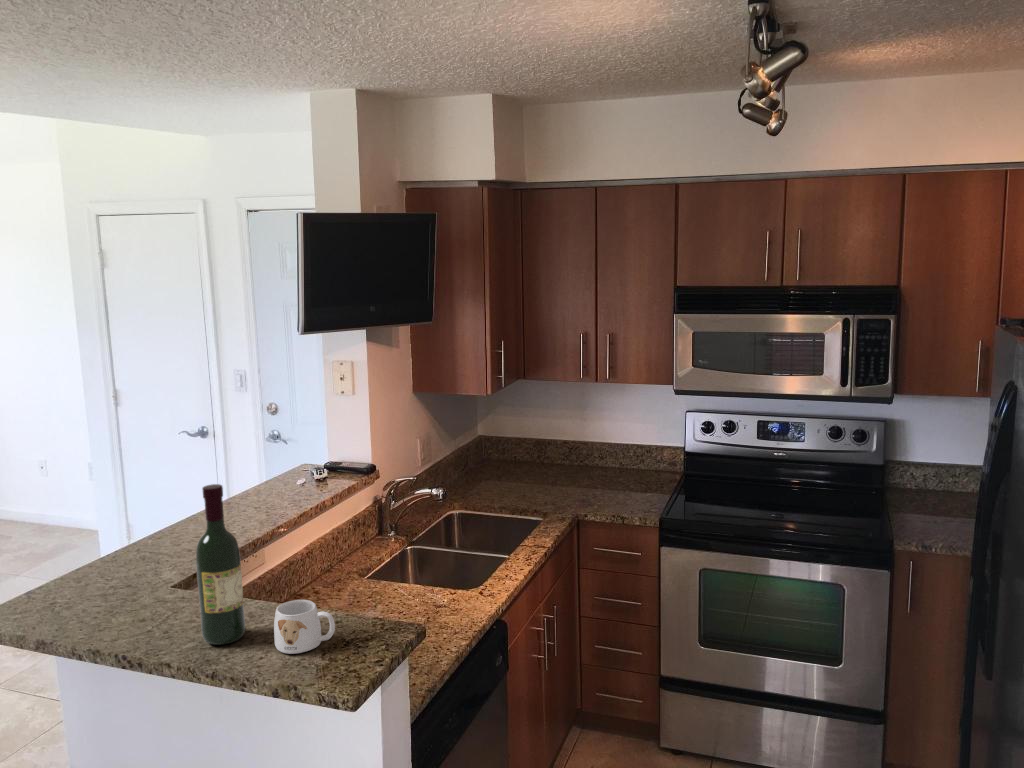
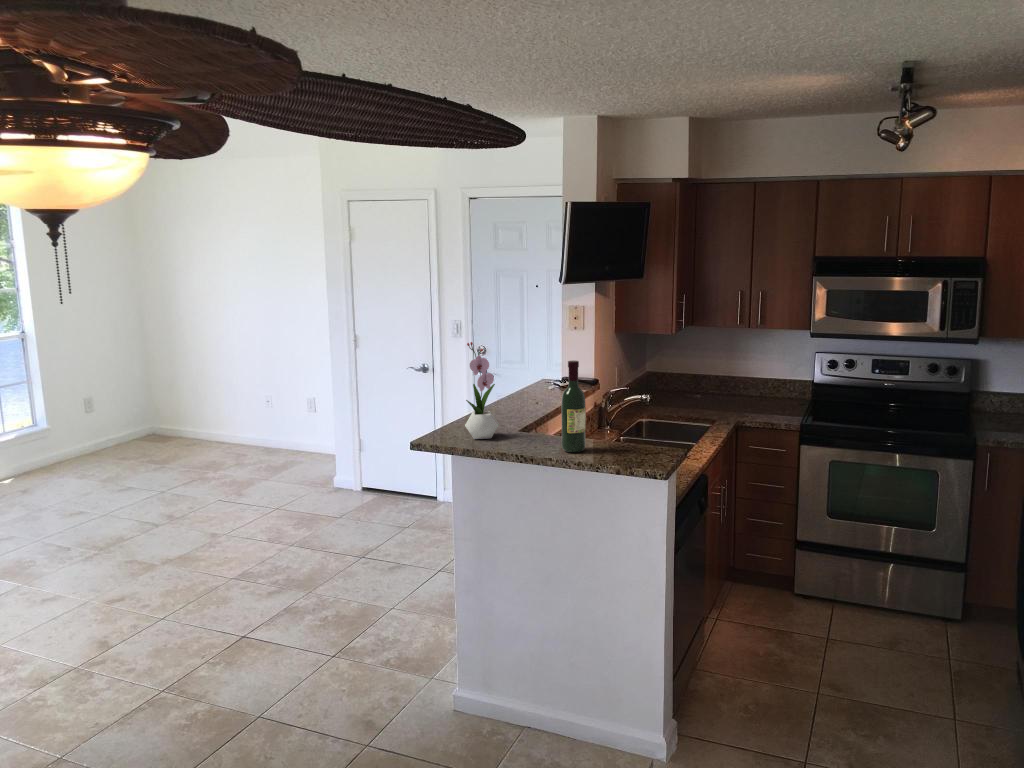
flower arrangement: none [52,447,129,608] -> present [465,342,499,439]
mug: present [274,600,335,654] -> none [606,428,643,456]

